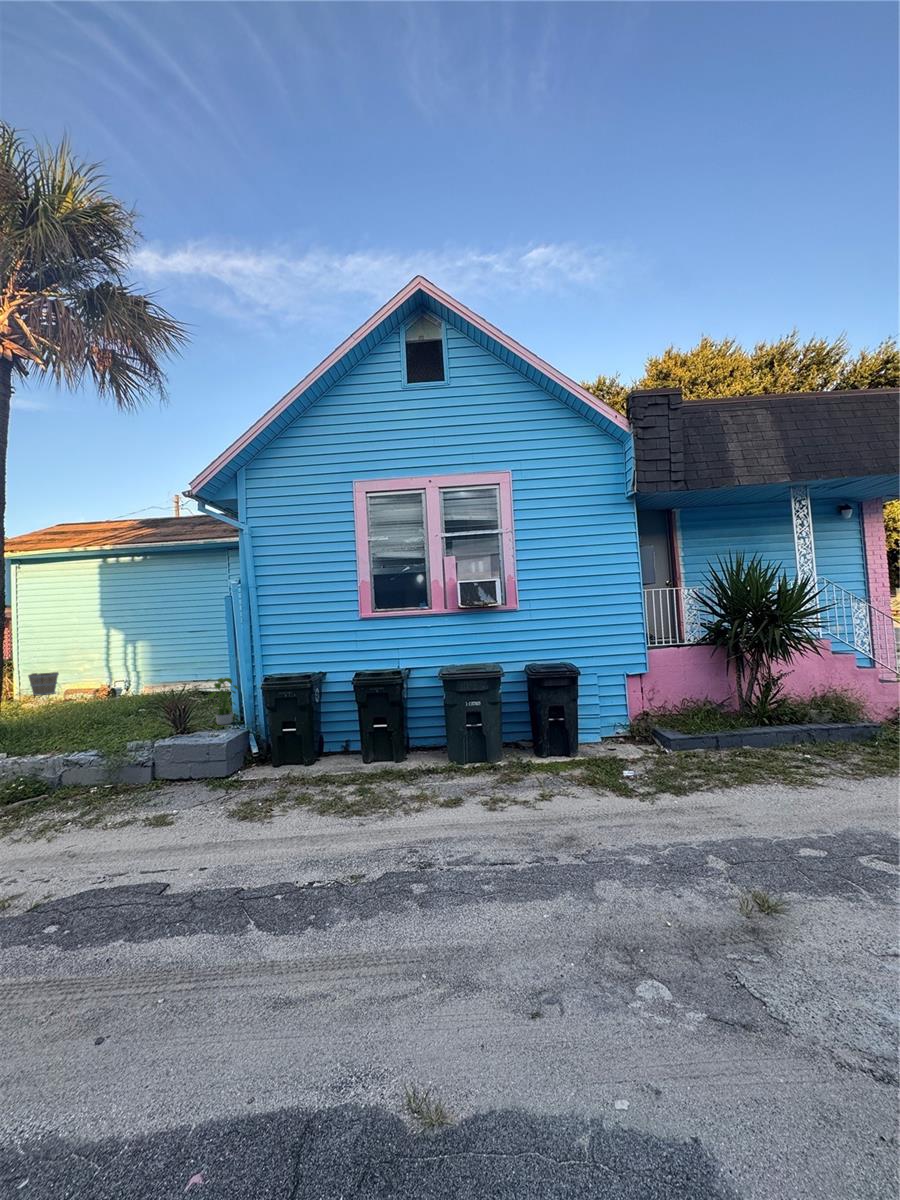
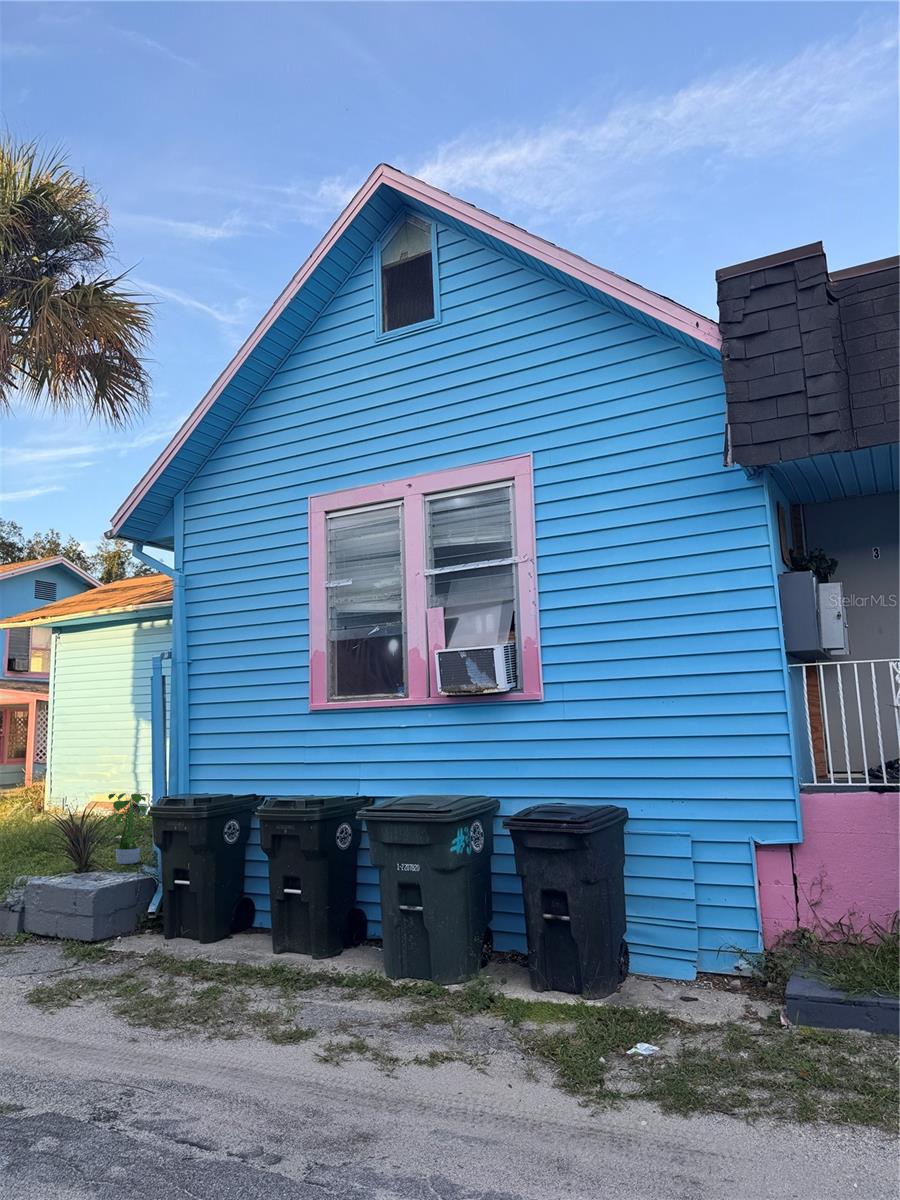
wooden bucket: present [28,672,59,696] -> none [45,776,81,807]

